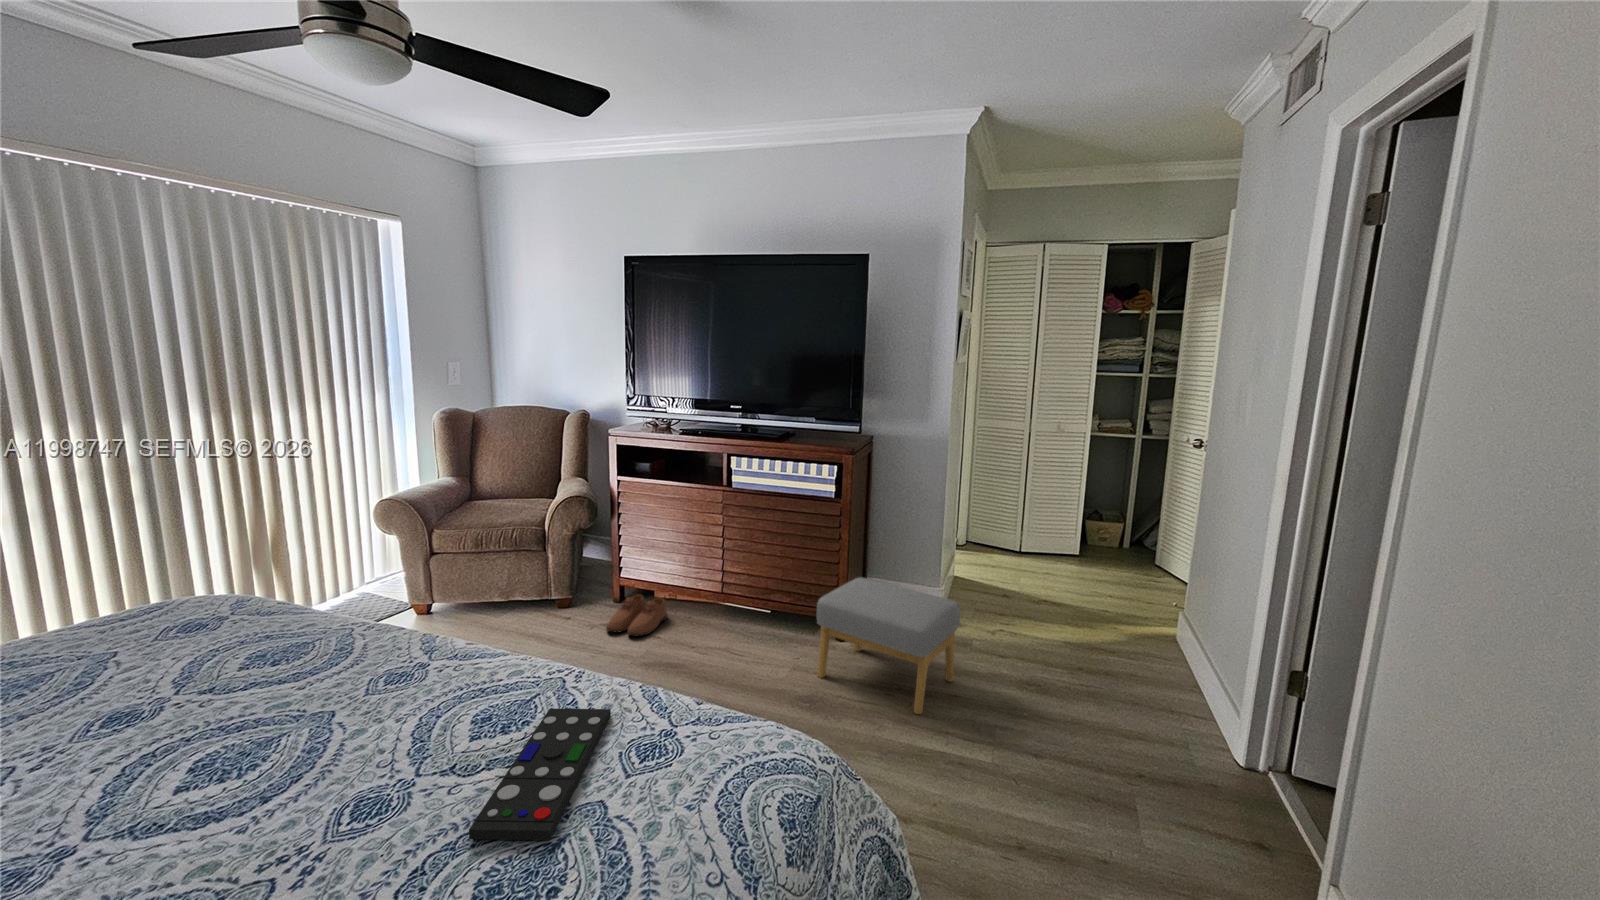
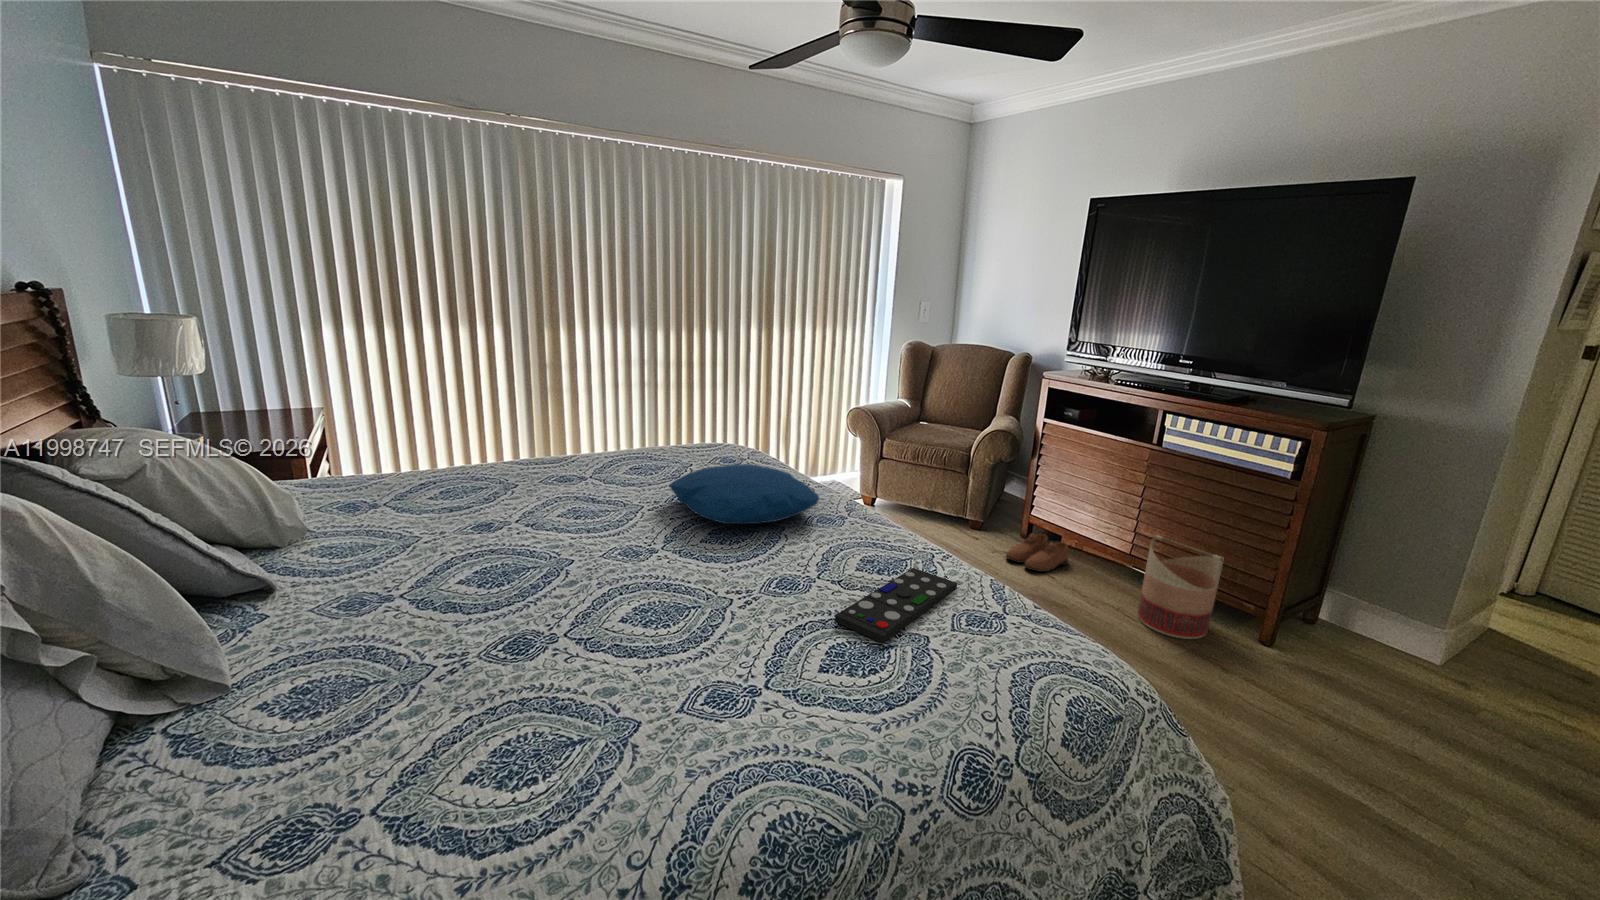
basket: none [741,570,799,661] -> present [1138,535,1224,639]
footstool: present [817,577,960,714] -> none [1222,578,1465,757]
pillow: none [72,624,385,749] -> present [669,464,819,524]

